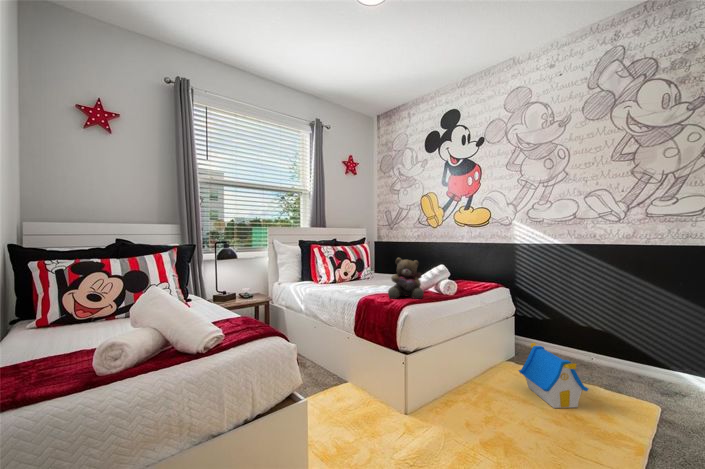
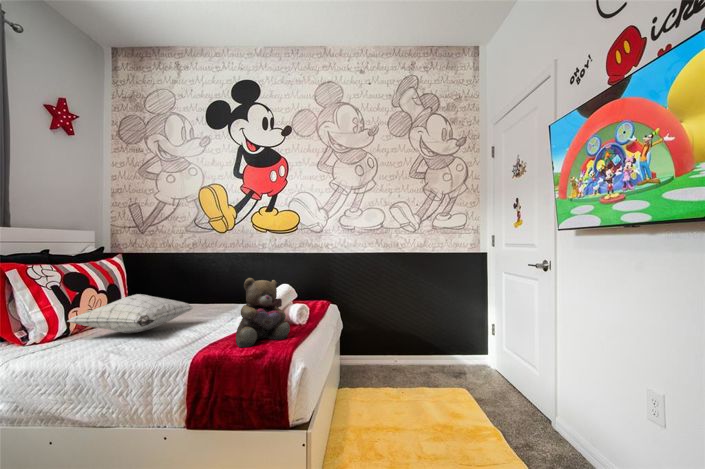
pillow: none [333,264,392,285] -> present [68,294,193,333]
toy house: present [519,343,588,408] -> none [375,361,436,428]

